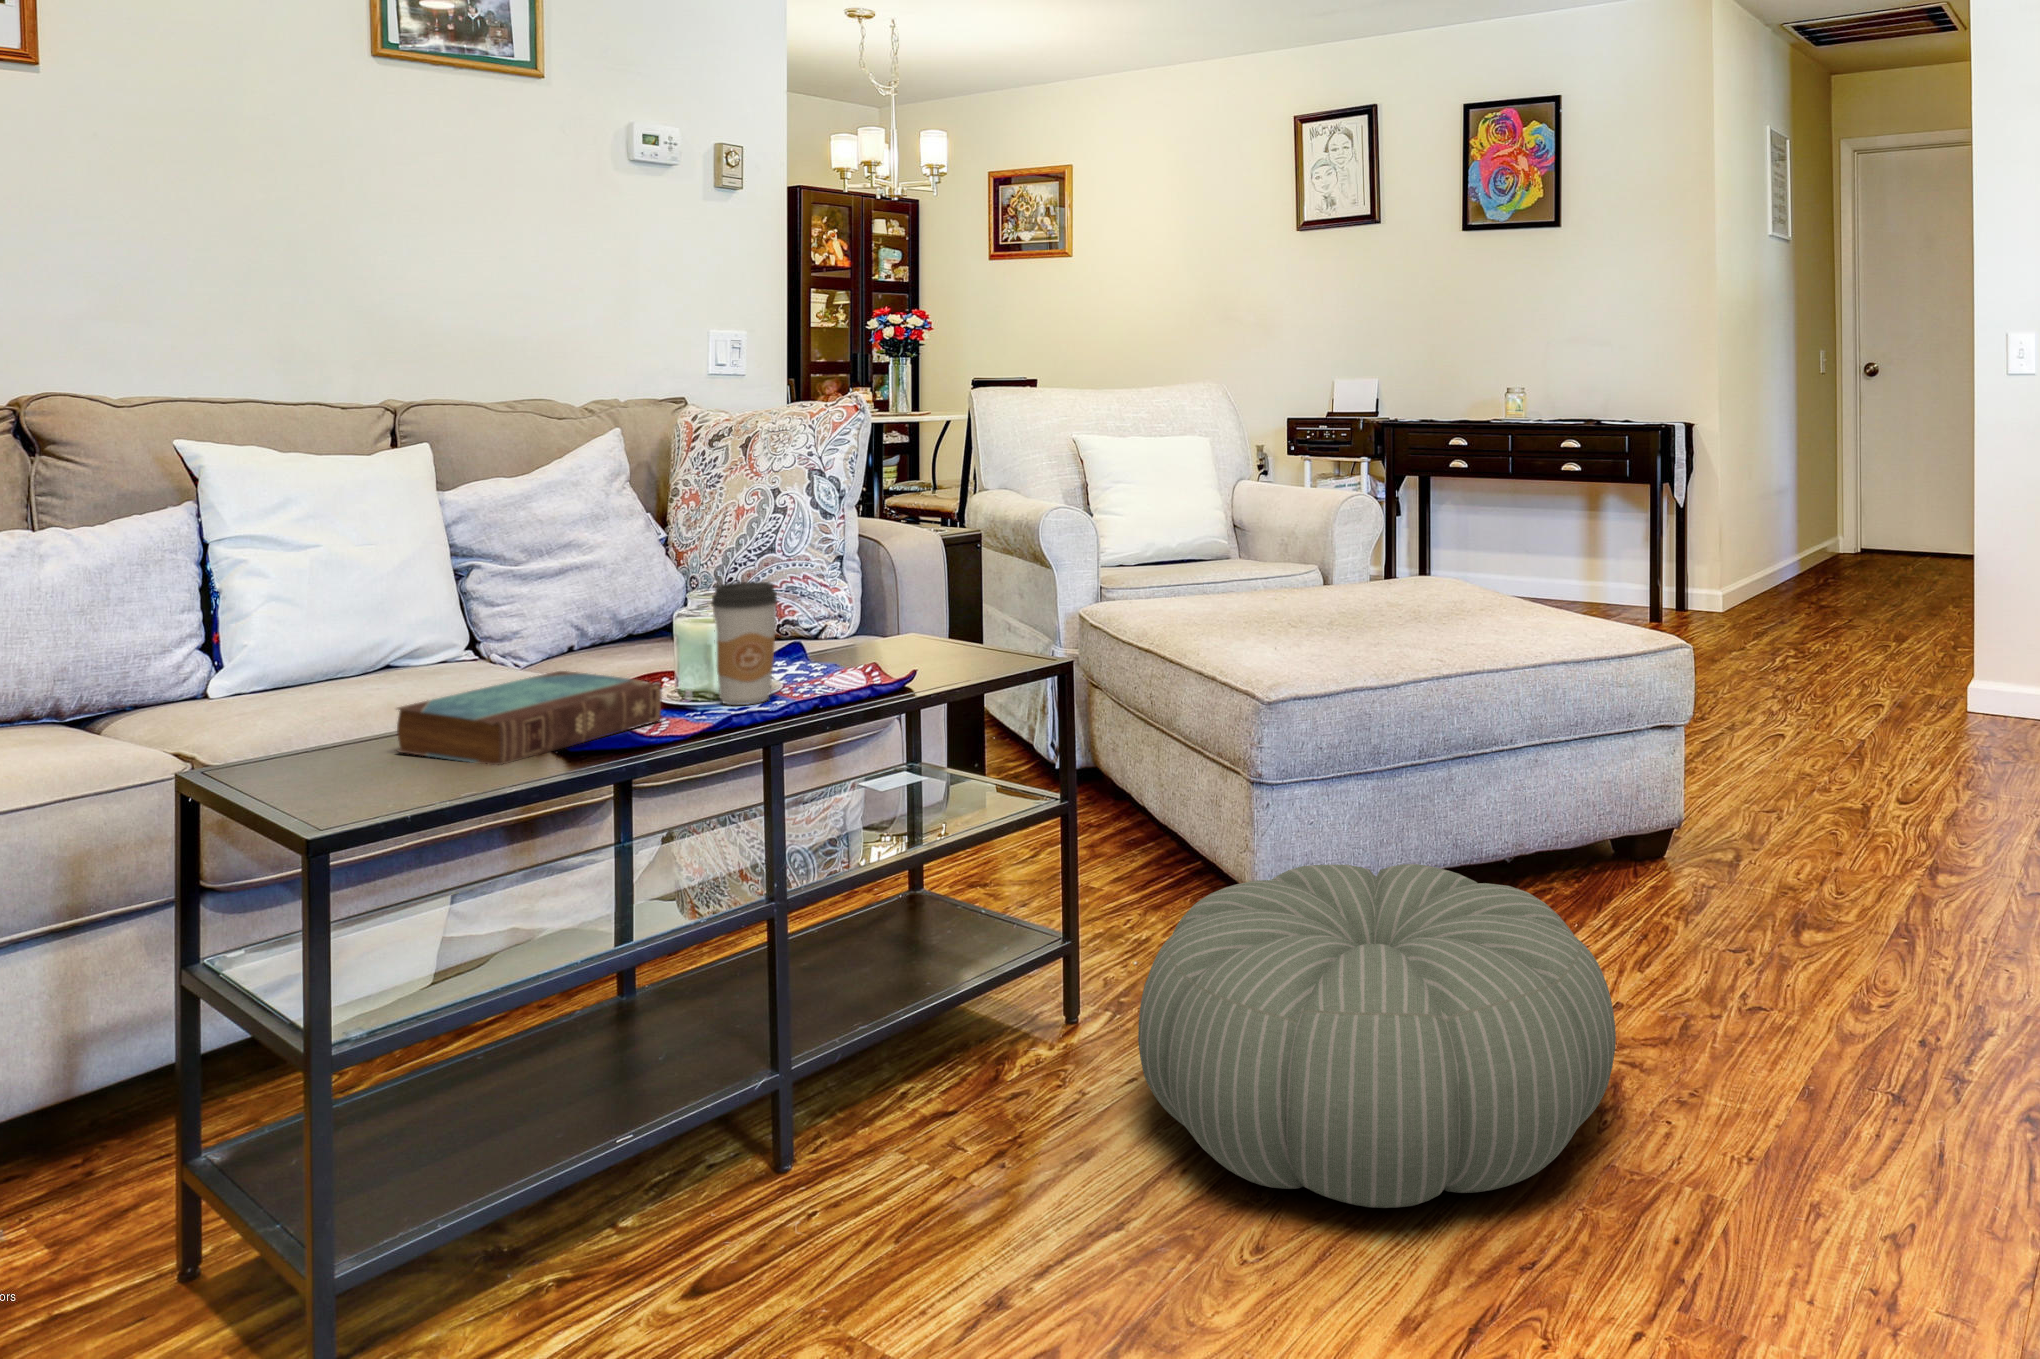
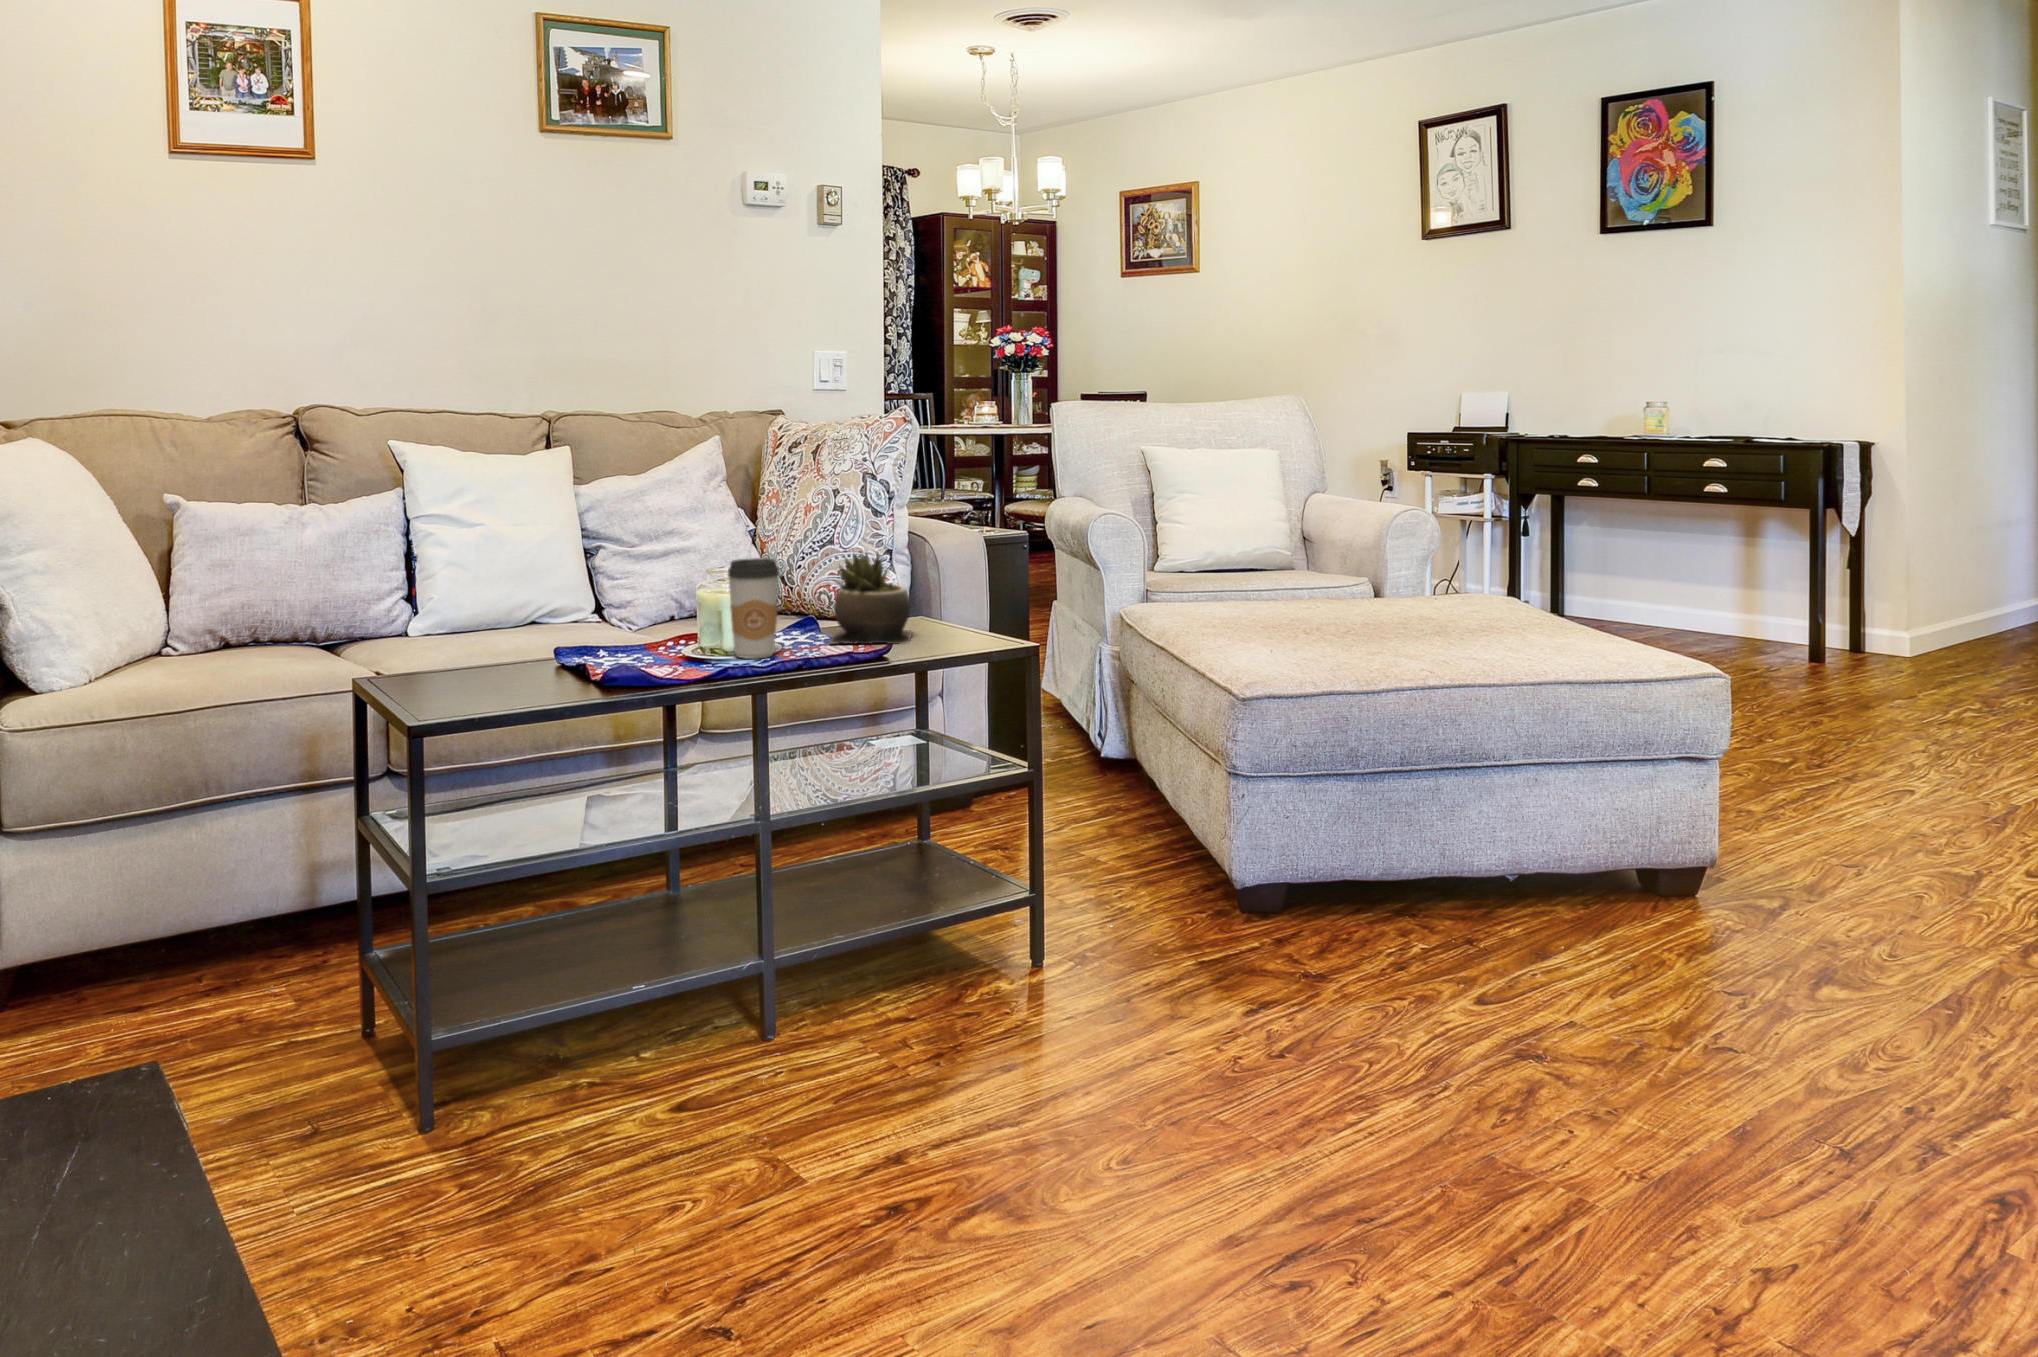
succulent plant: none [822,564,926,679] -> present [830,552,912,644]
book: present [397,671,662,765] -> none [491,622,683,689]
pouf: present [1138,864,1616,1208] -> none [1057,845,1511,1153]

